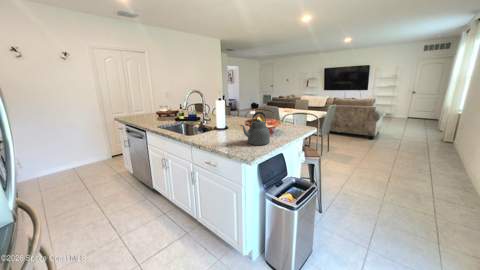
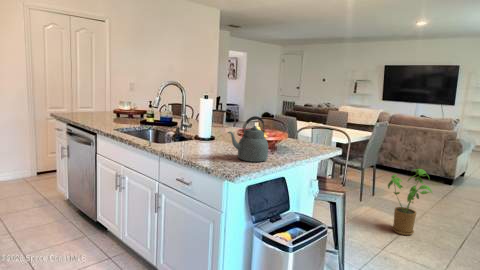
house plant: none [341,134,372,177] -> present [388,169,432,235]

